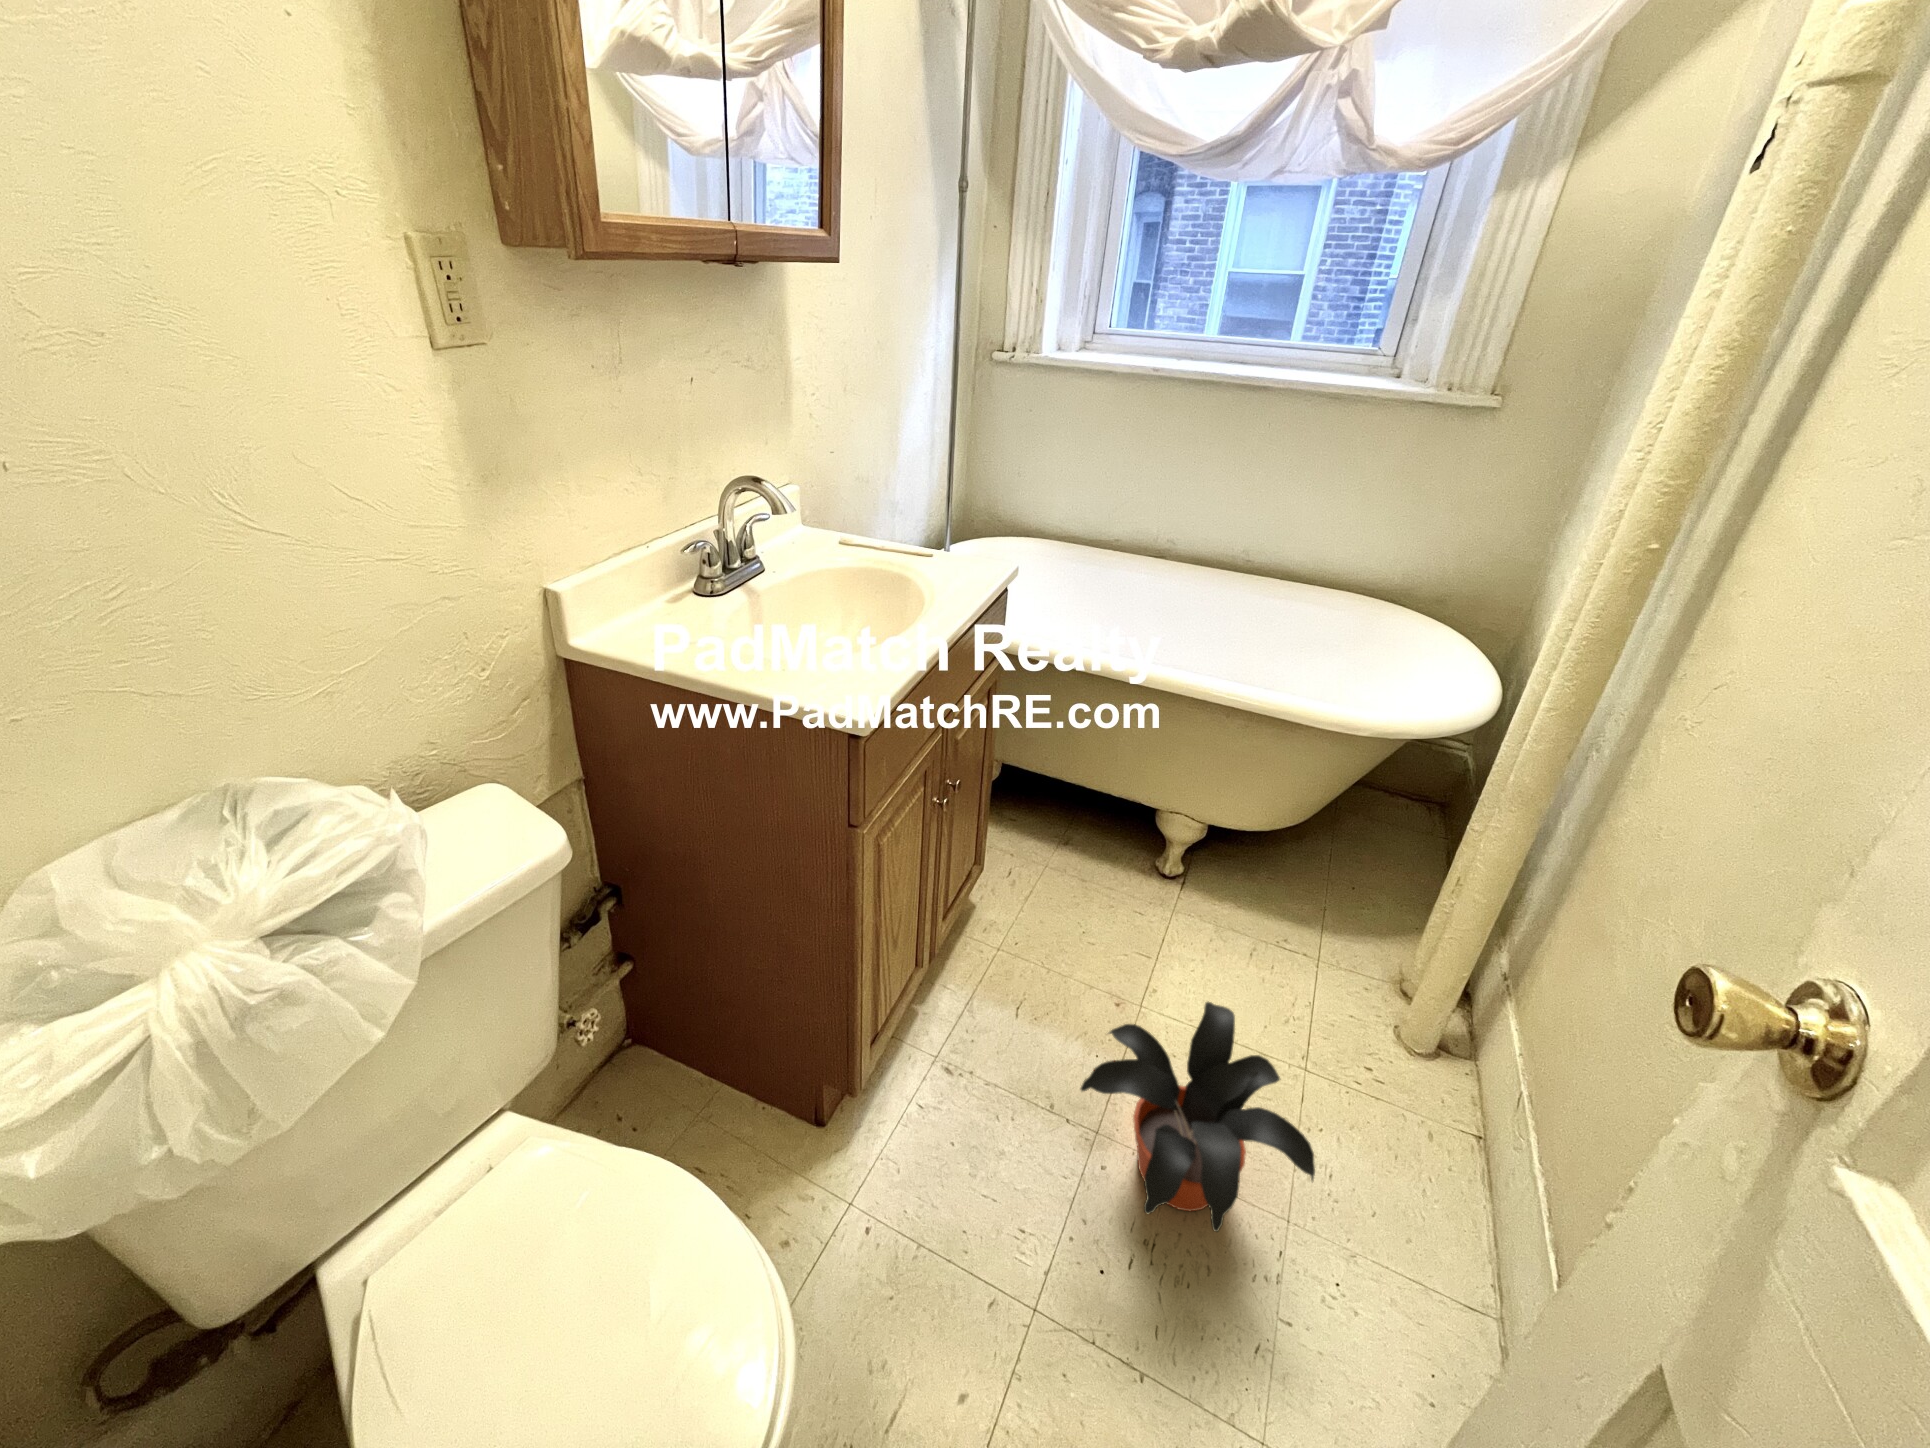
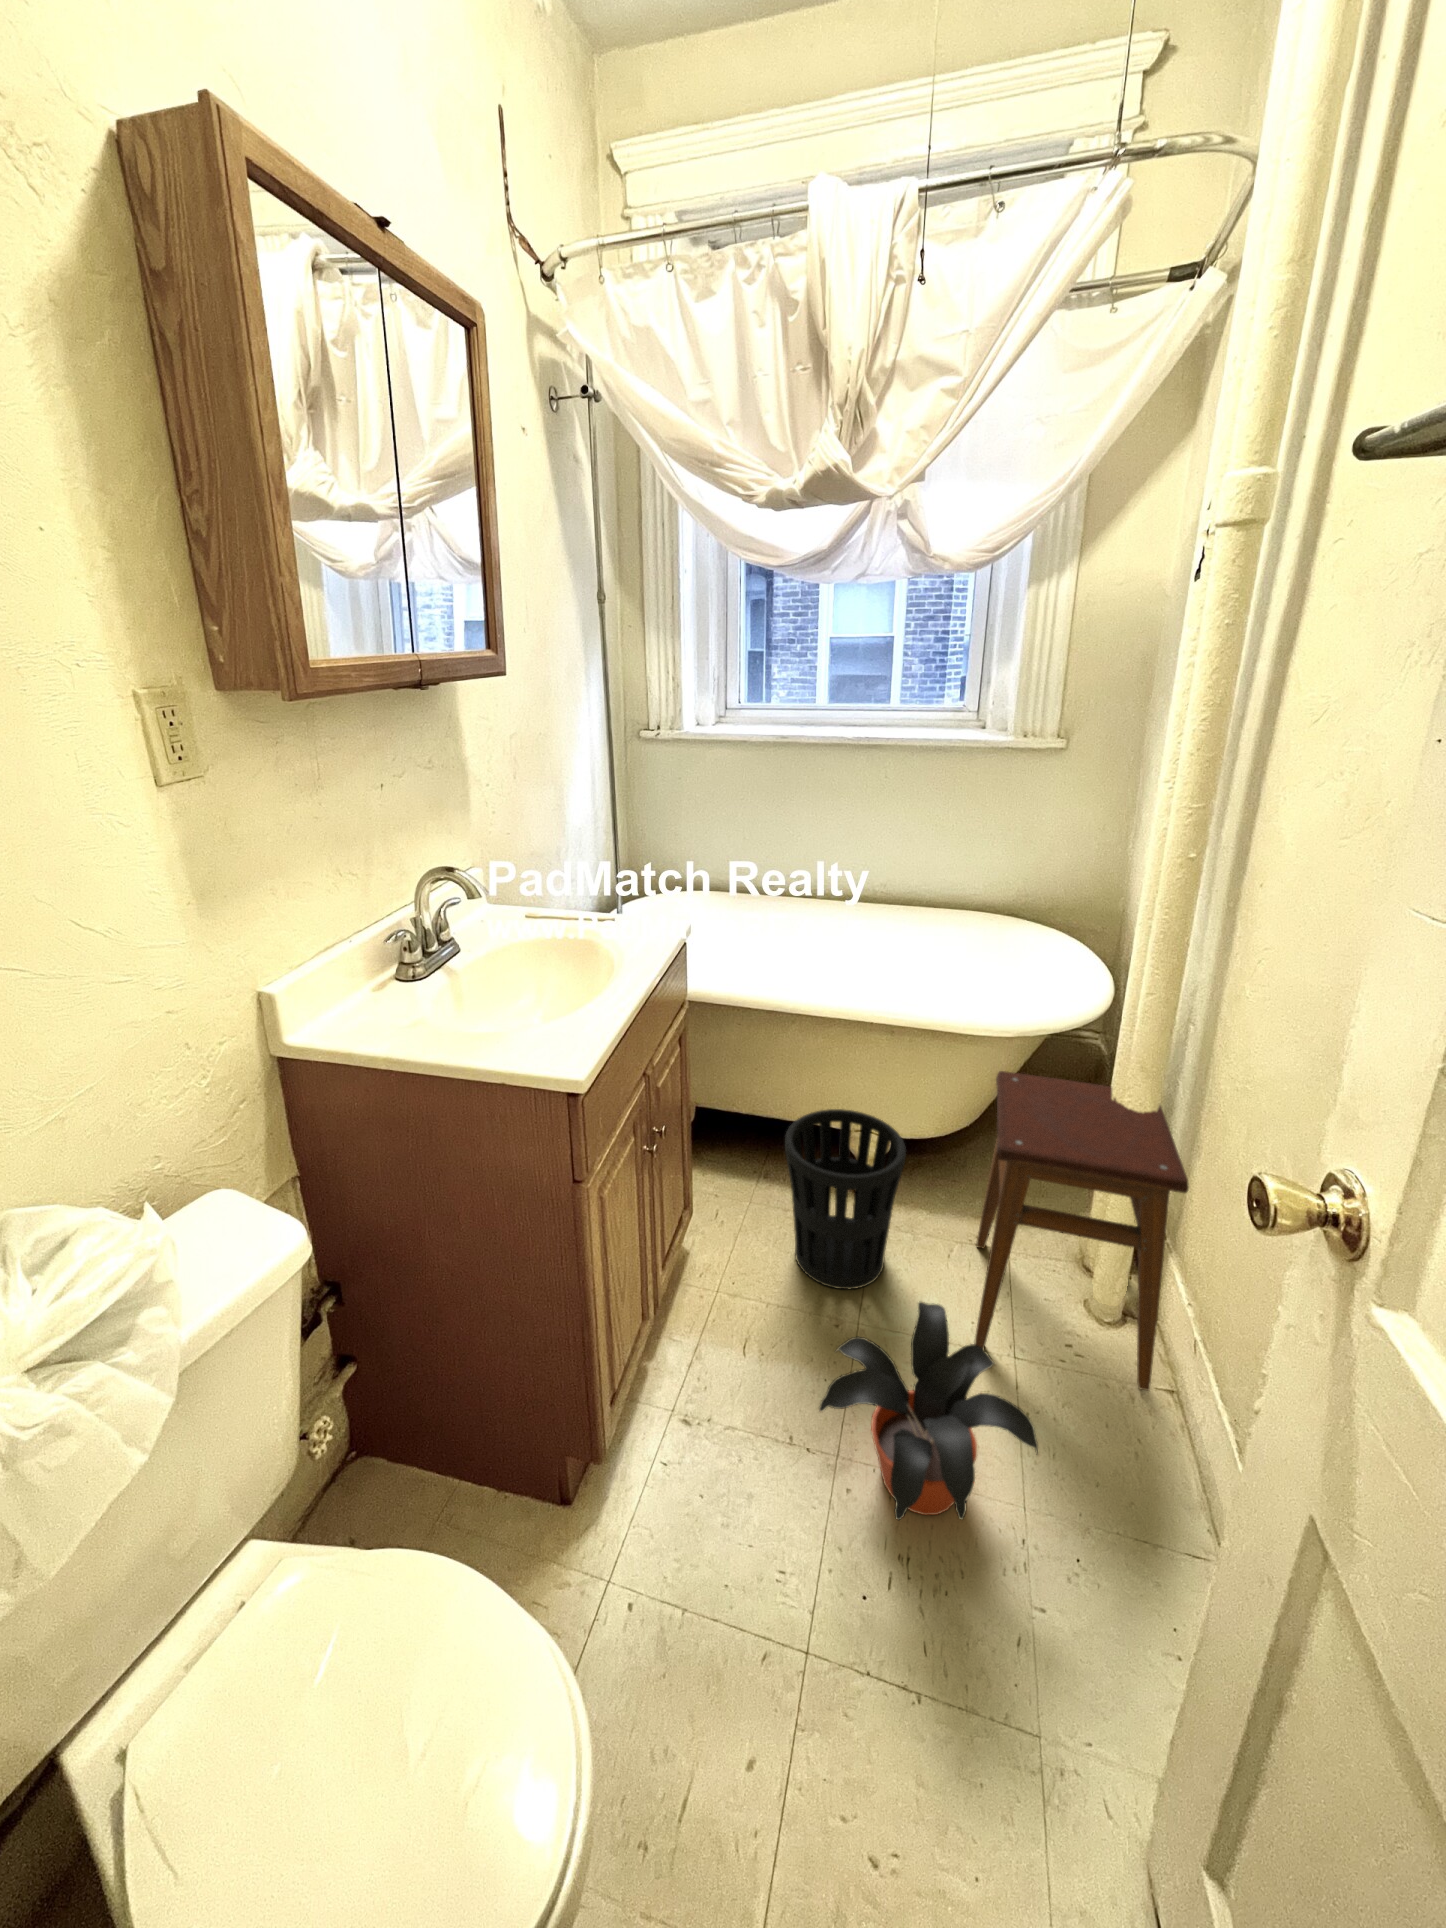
stool: none [1260,776,1555,1136] -> present [974,1071,1189,1391]
wastebasket: none [1084,790,1219,972] -> present [785,1109,906,1289]

